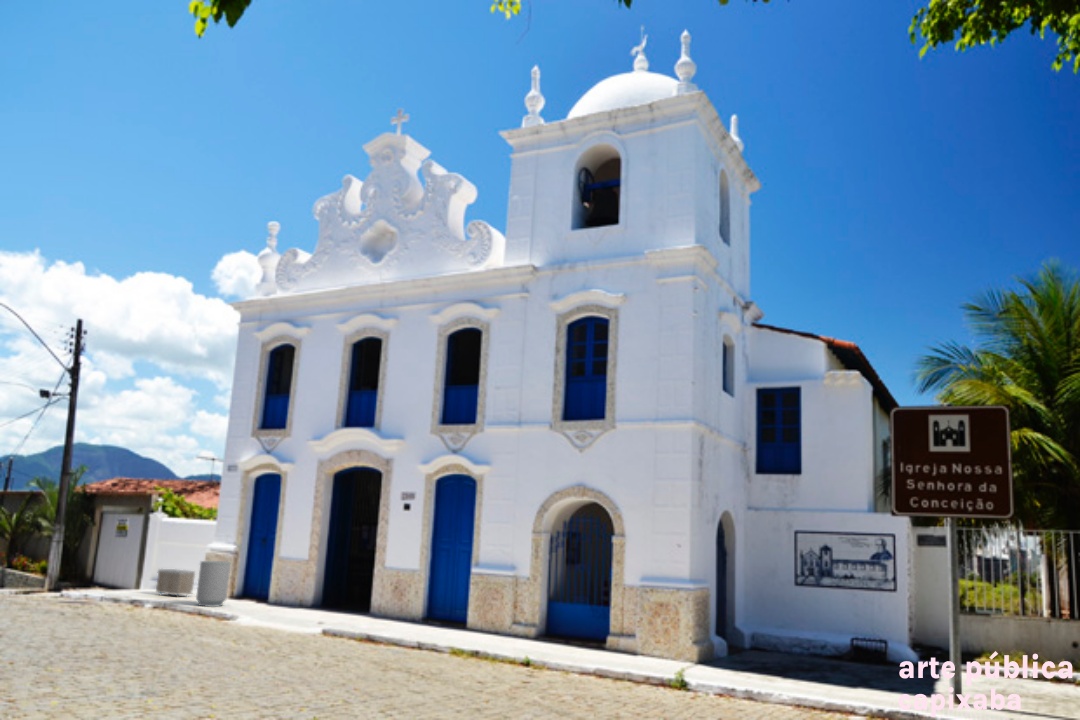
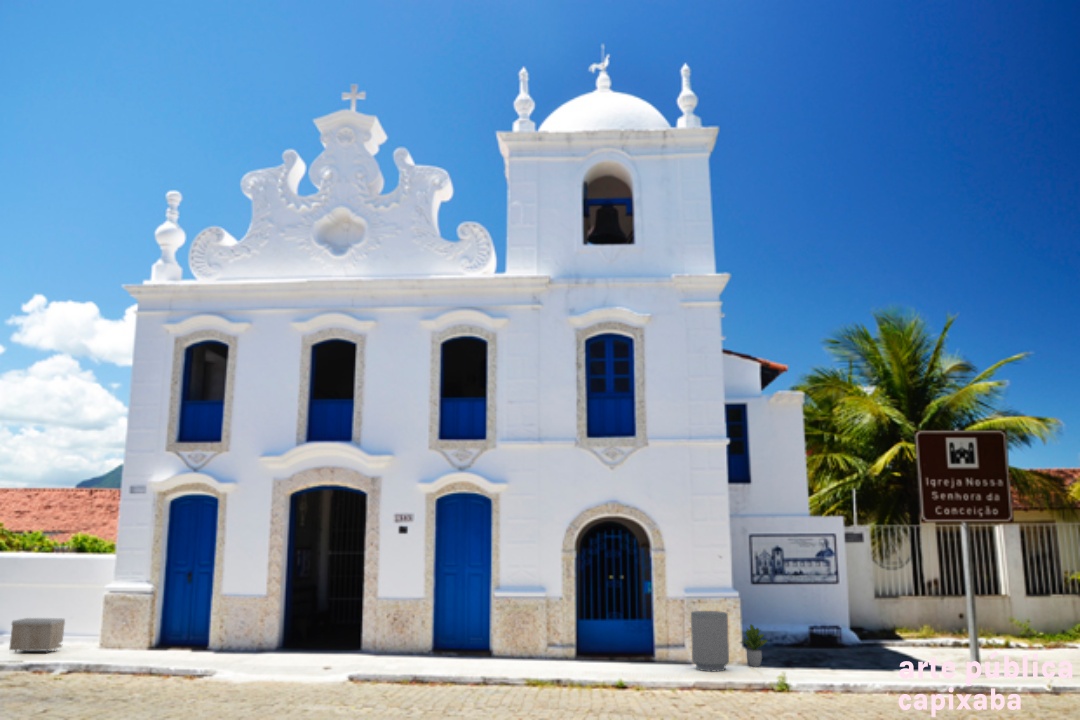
trash can: present [196,561,231,607] -> present [691,611,729,671]
potted plant: none [697,620,726,667] -> present [744,625,767,667]

